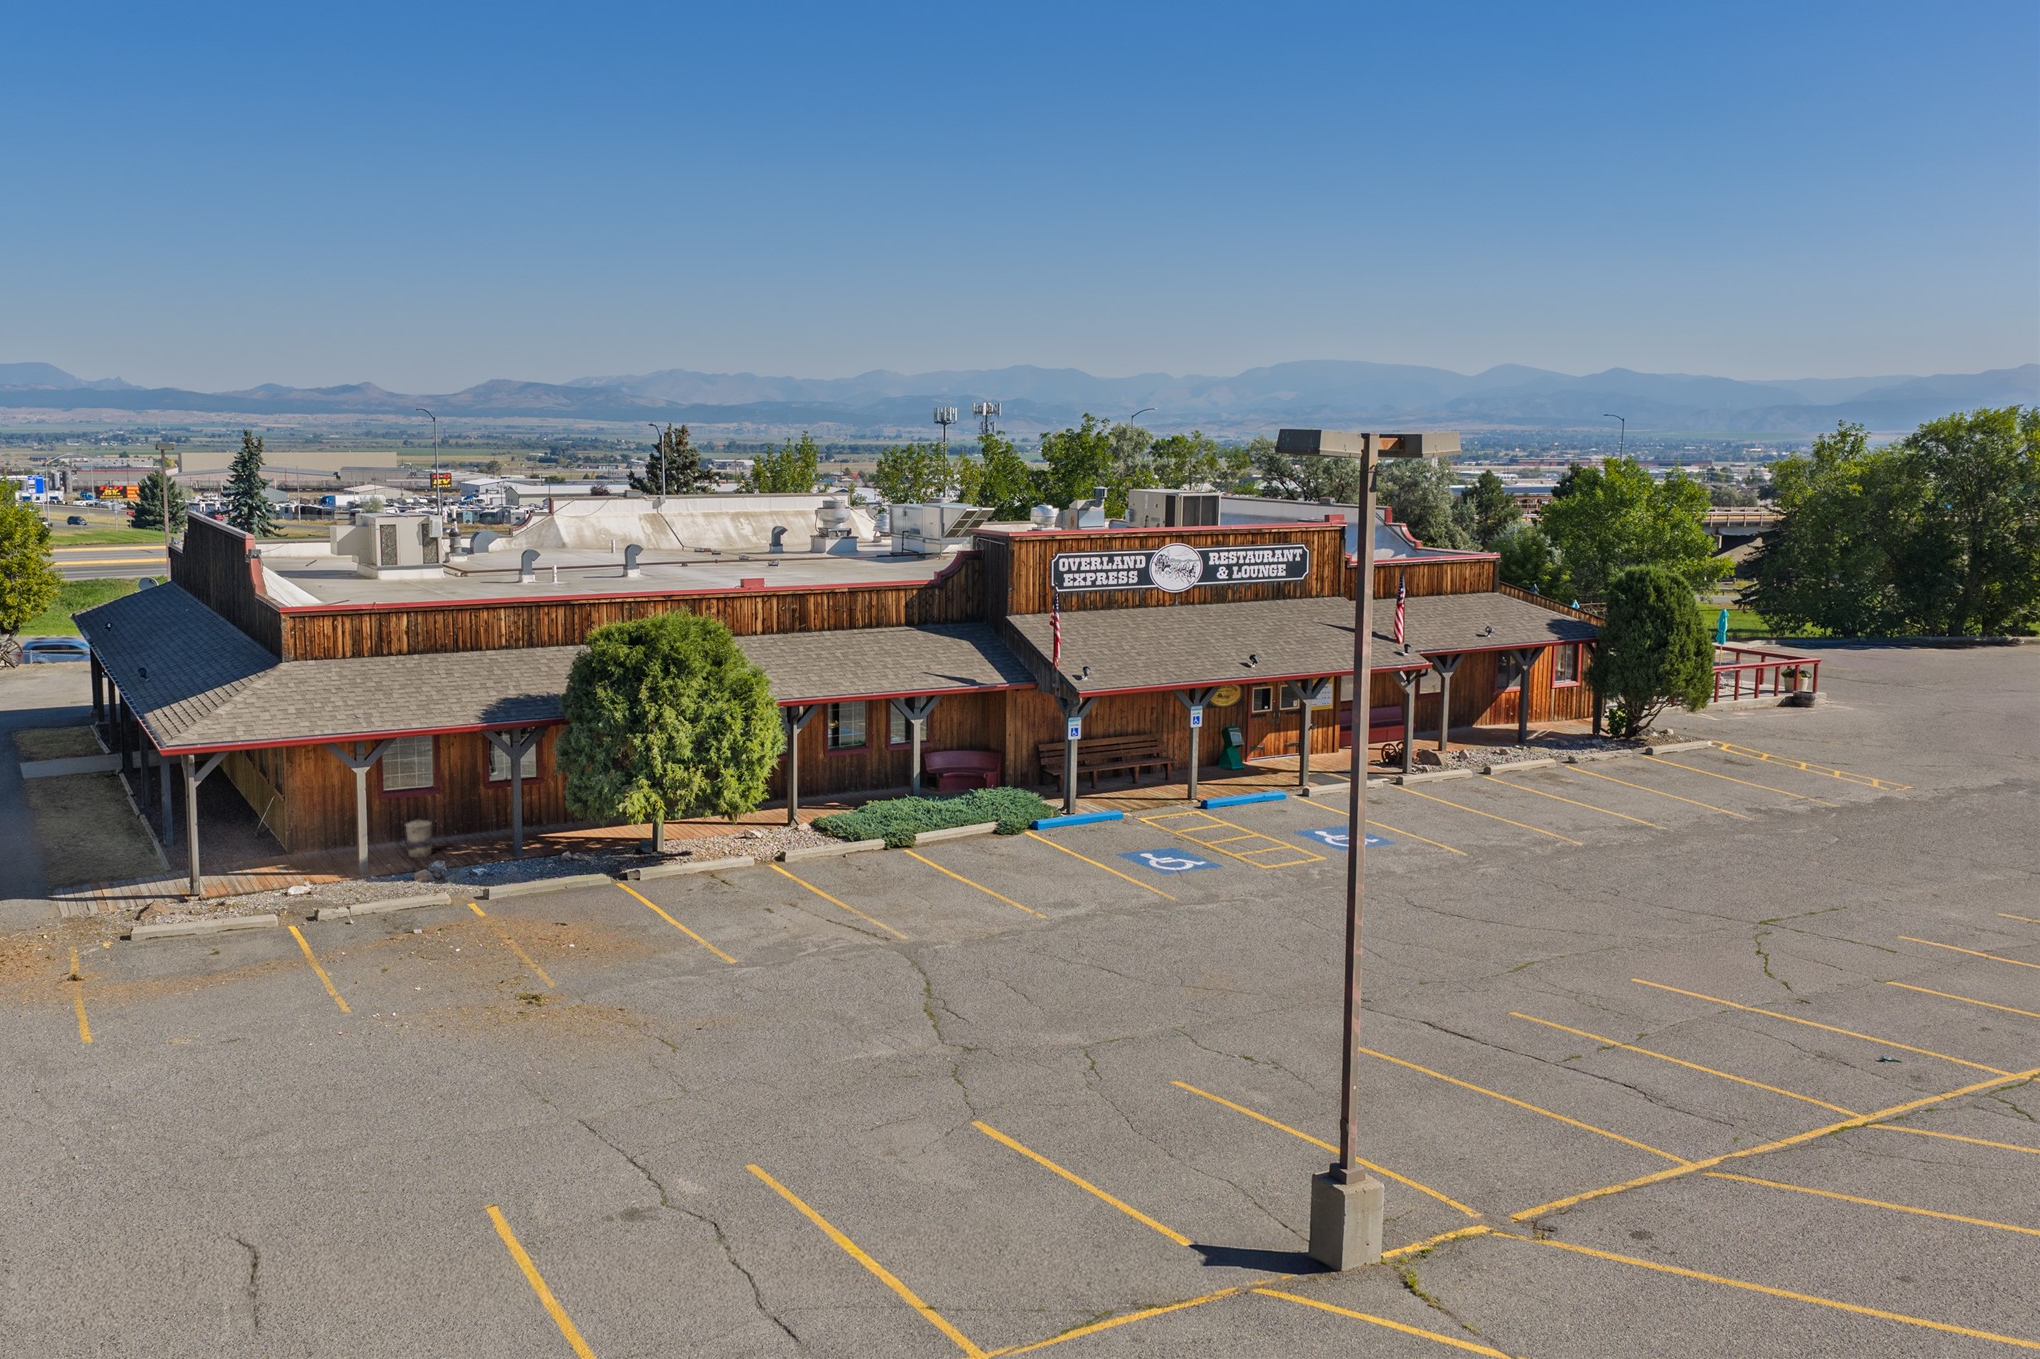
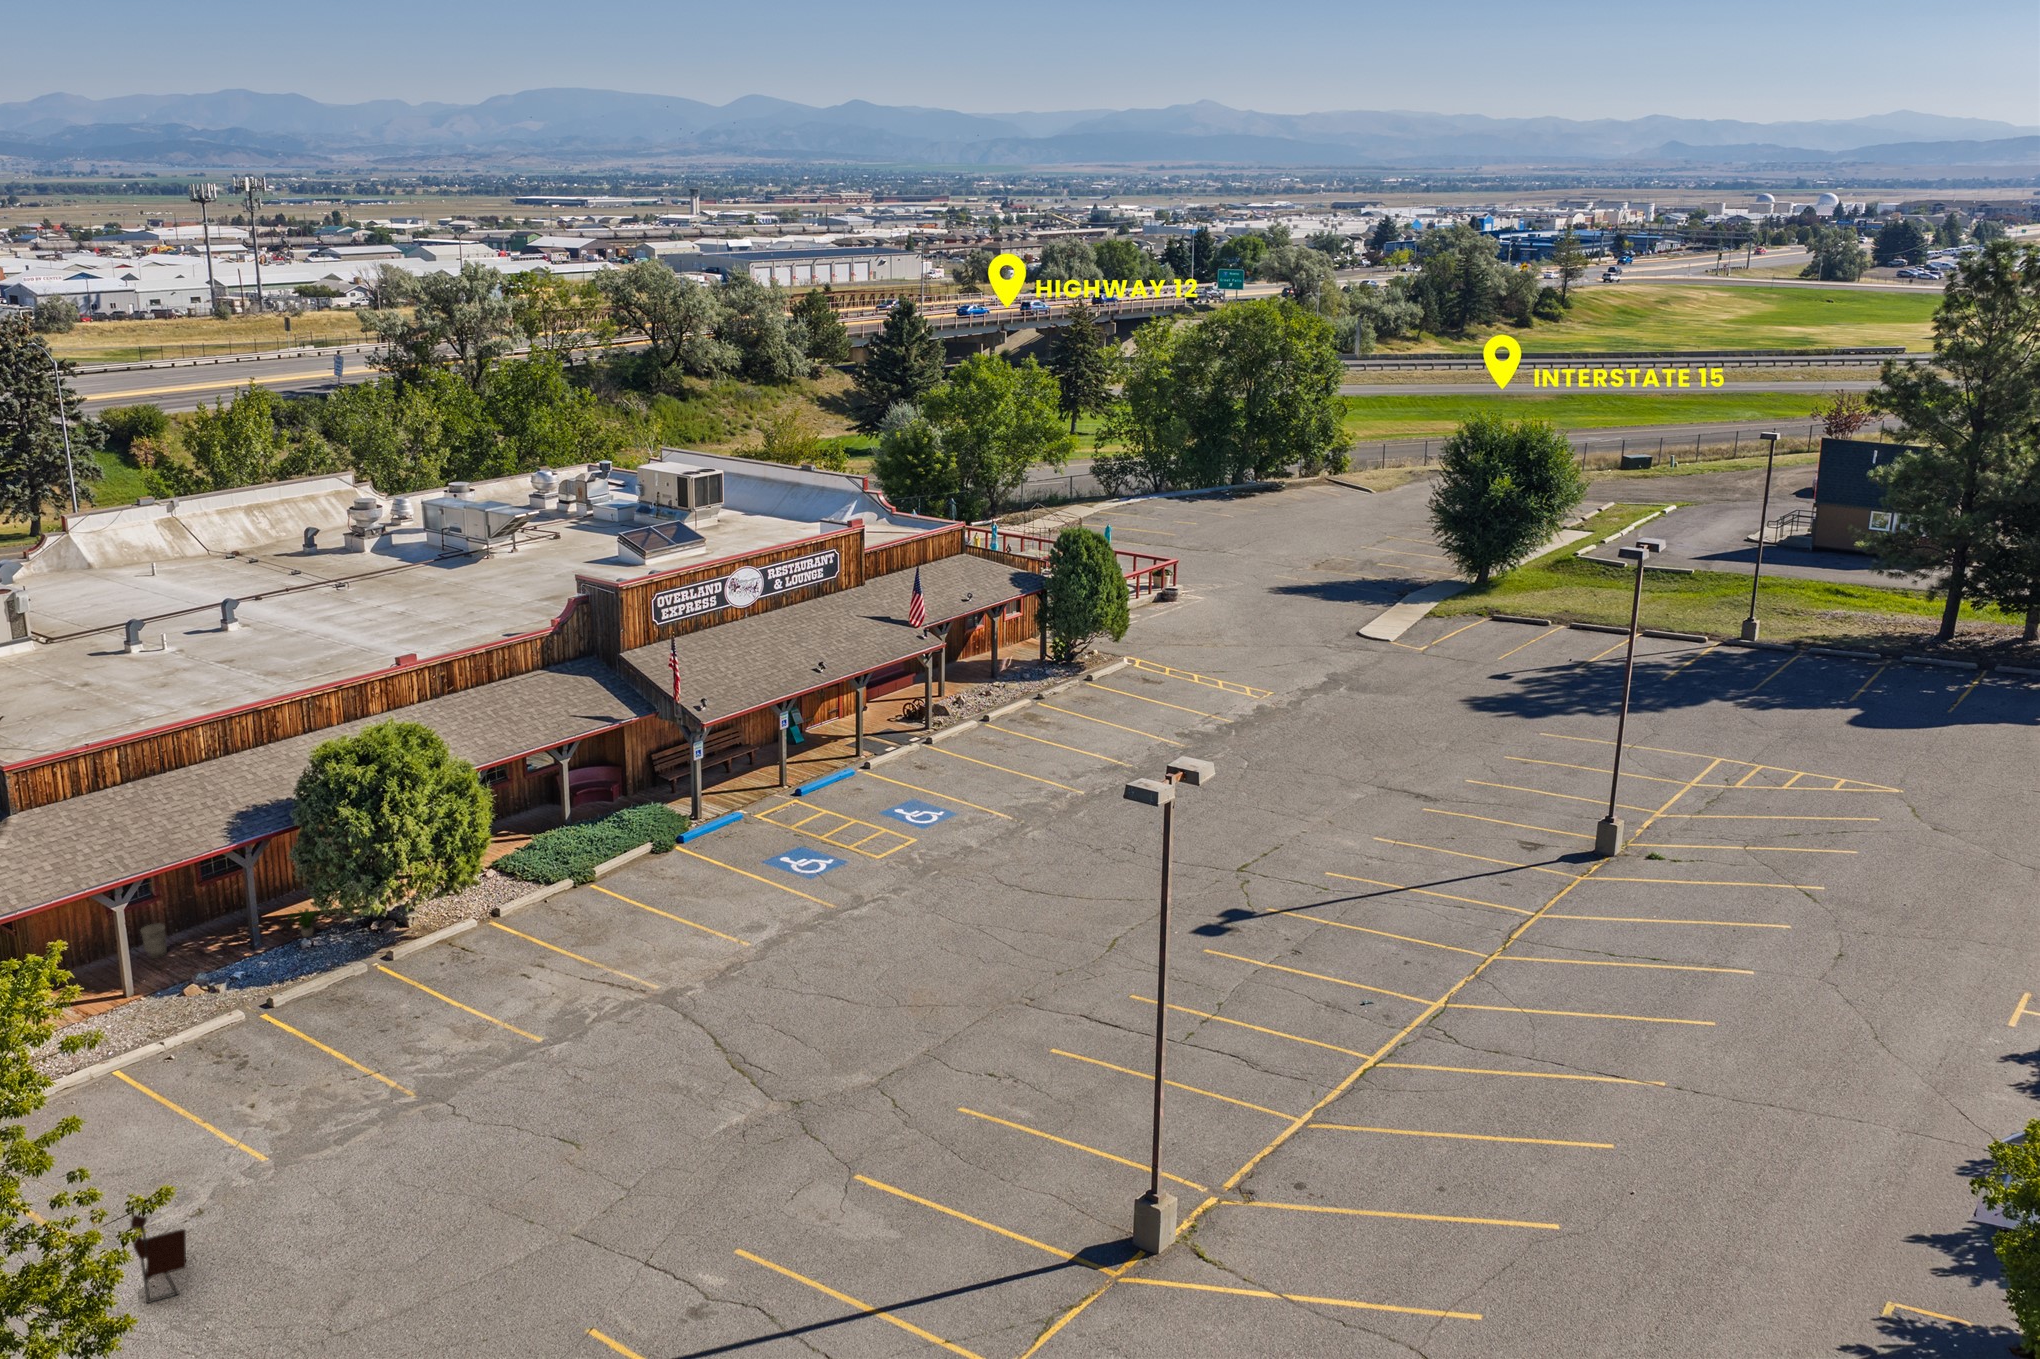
potted plant: none [553,827,594,860] -> present [288,909,317,937]
bench: none [69,1031,167,1160] -> present [131,1215,186,1303]

